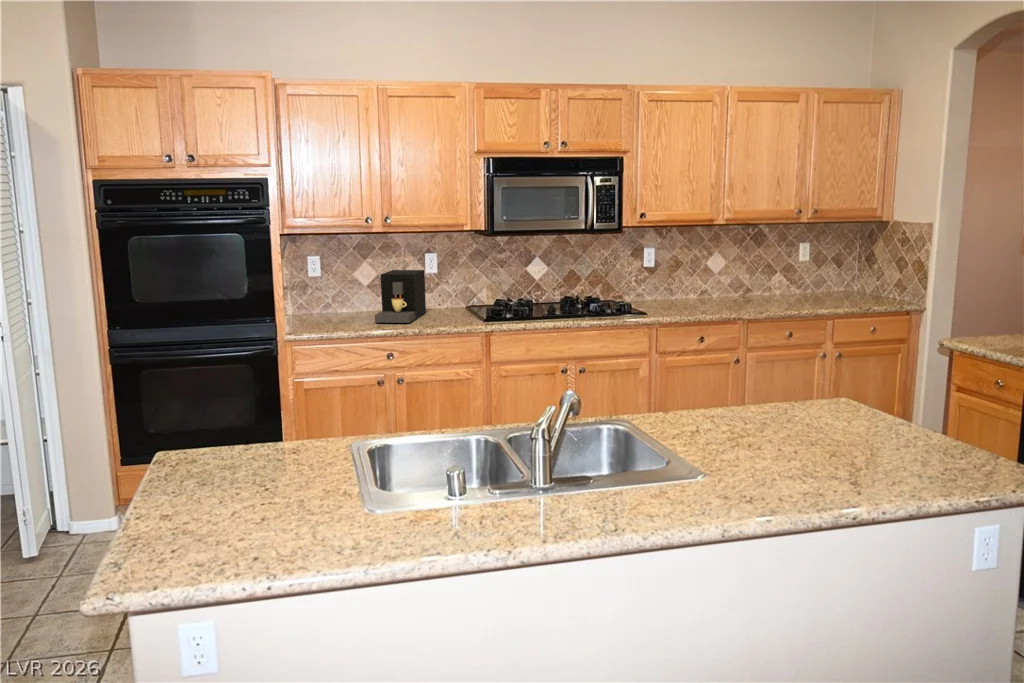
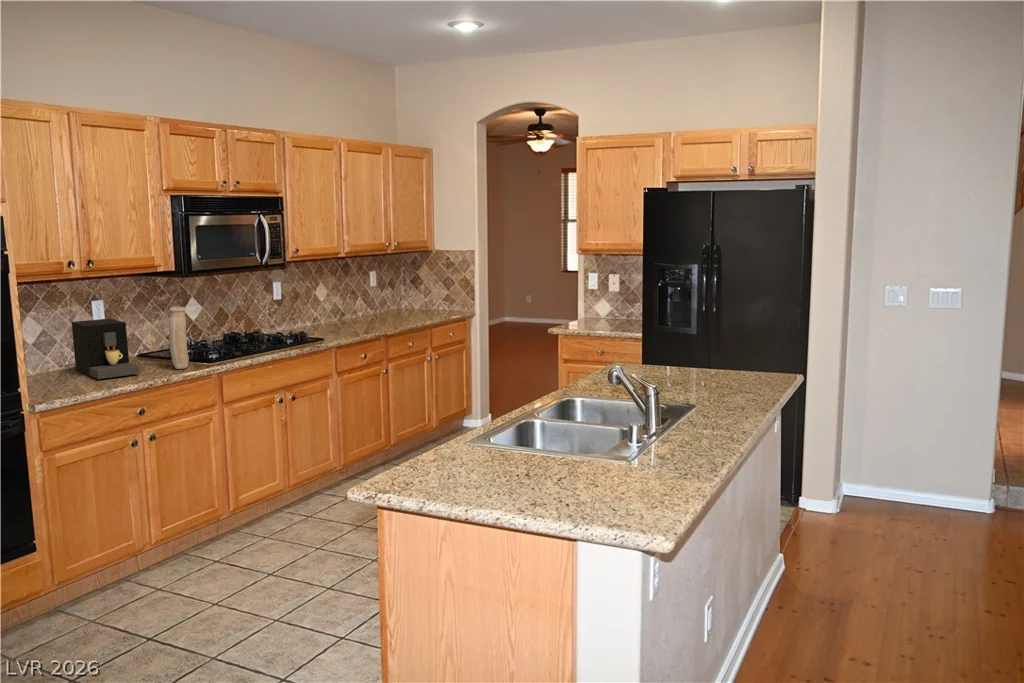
vase: none [440,264,459,324] -> present [169,306,189,369]

